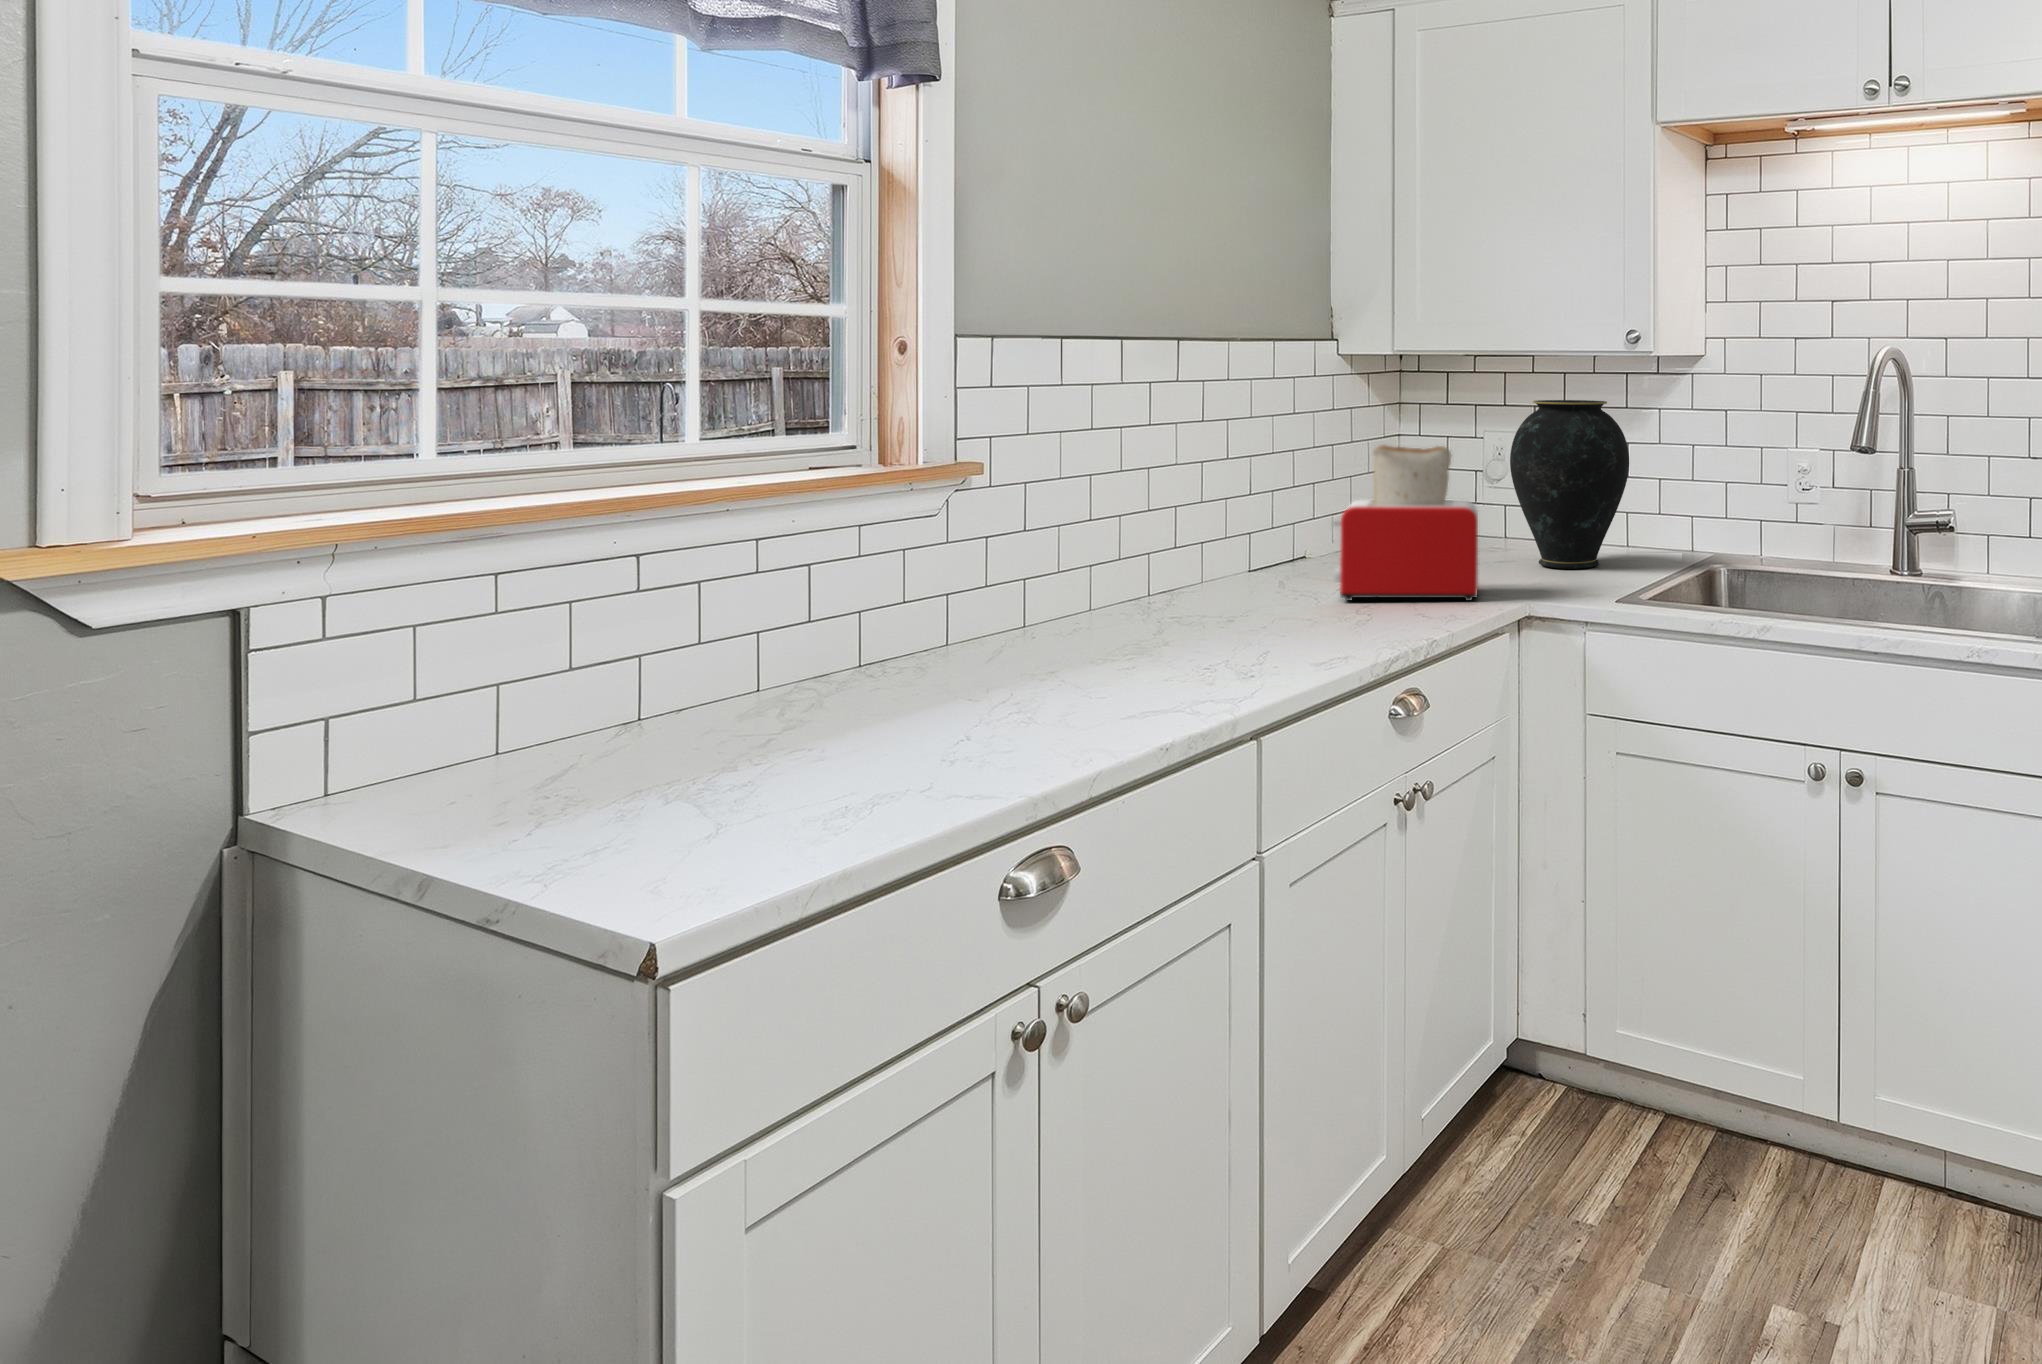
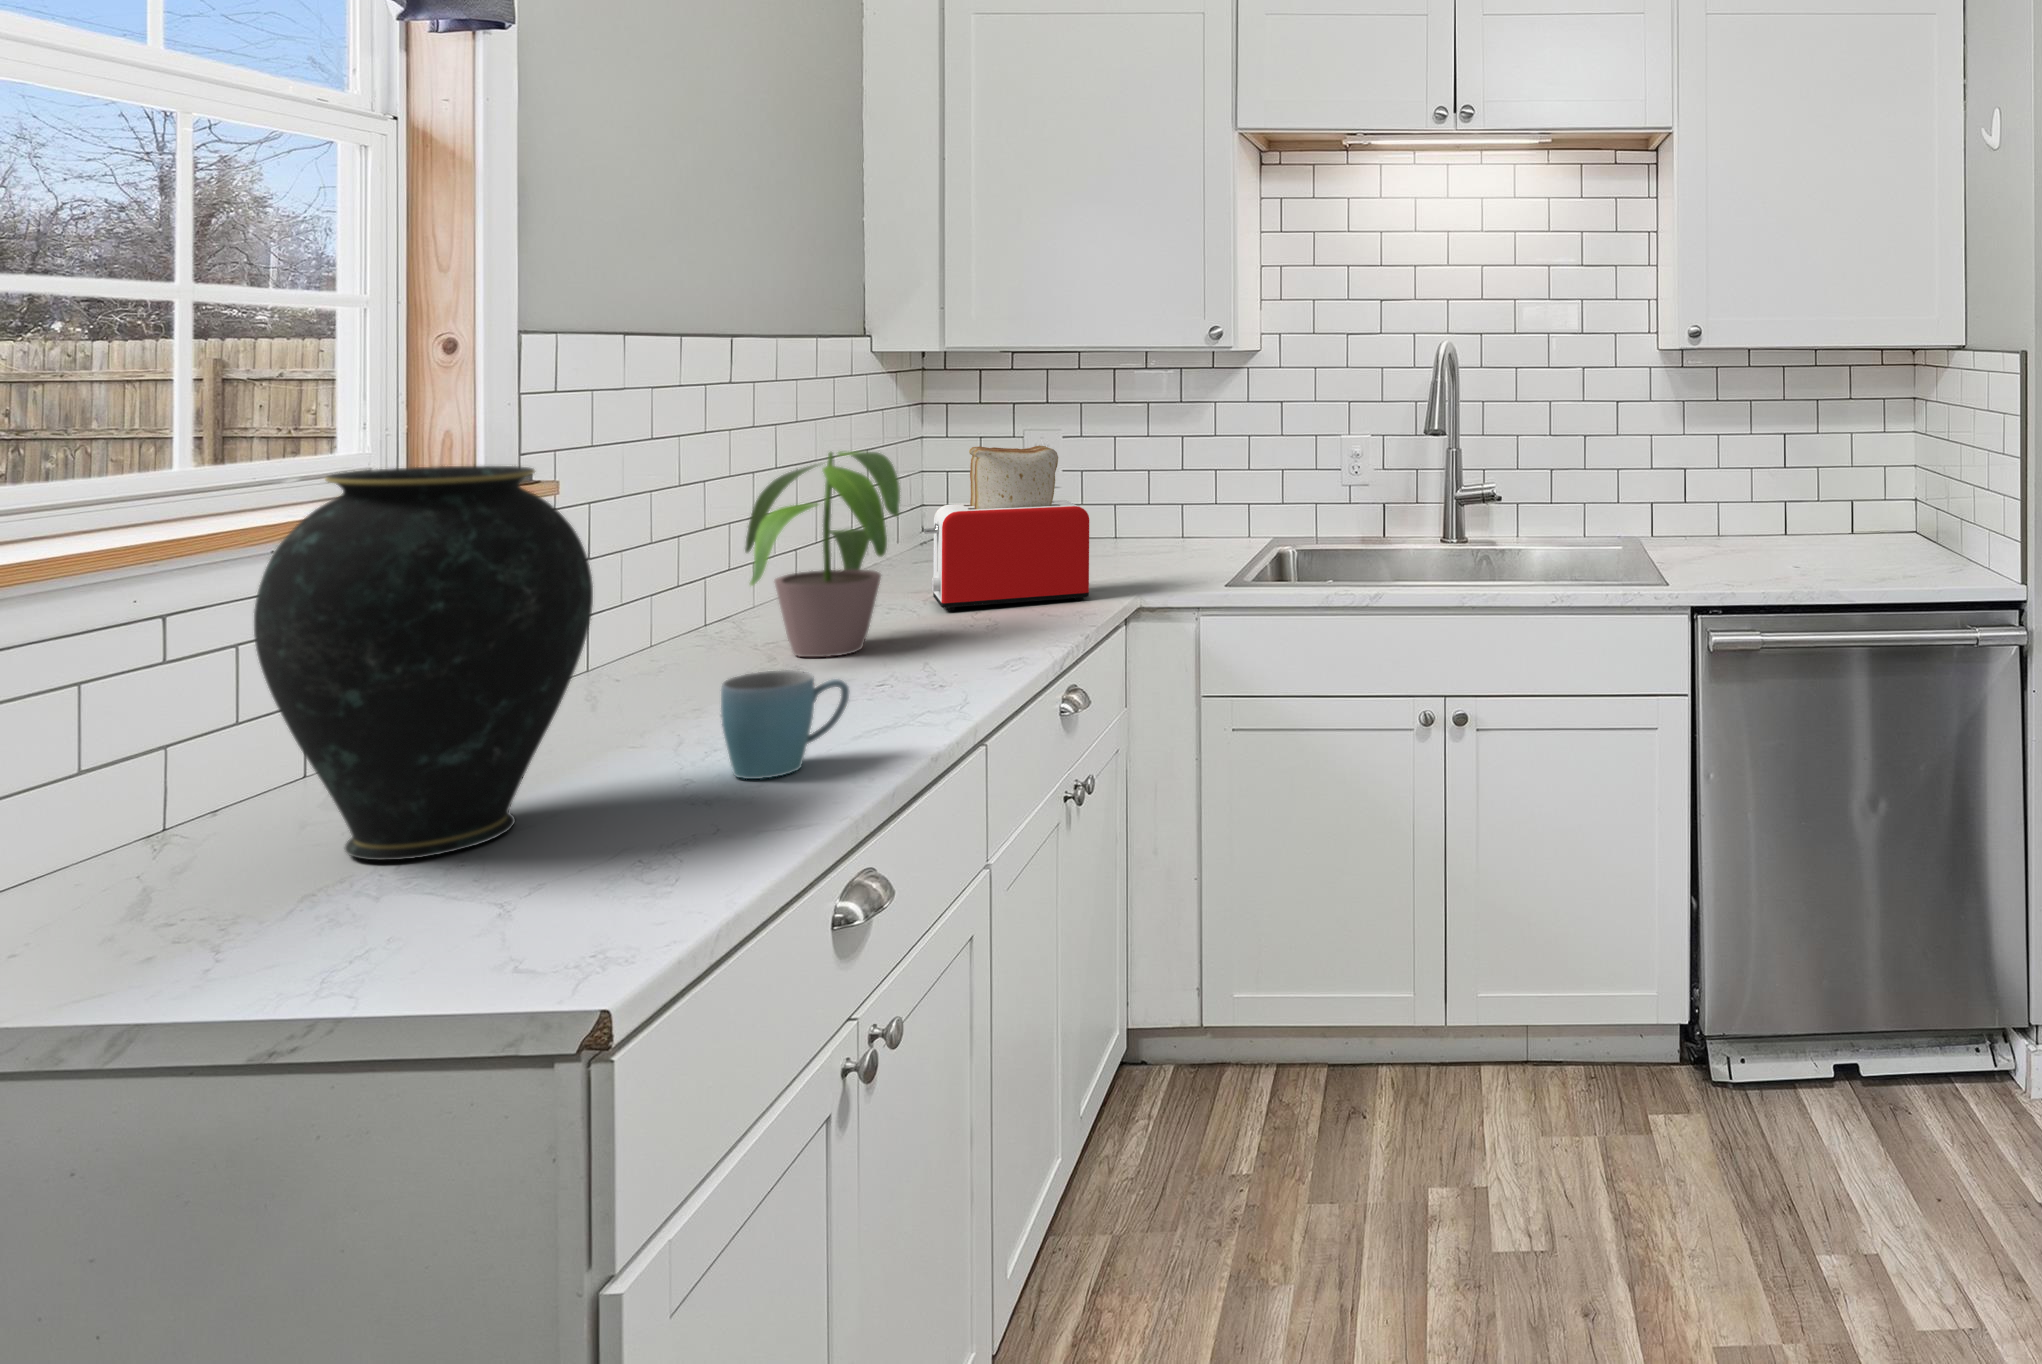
vase: present [1510,400,1629,569] -> present [254,466,593,860]
potted plant: none [1106,445,1315,635] -> present [745,451,900,657]
mug: none [991,645,1103,745] -> present [721,670,849,779]

